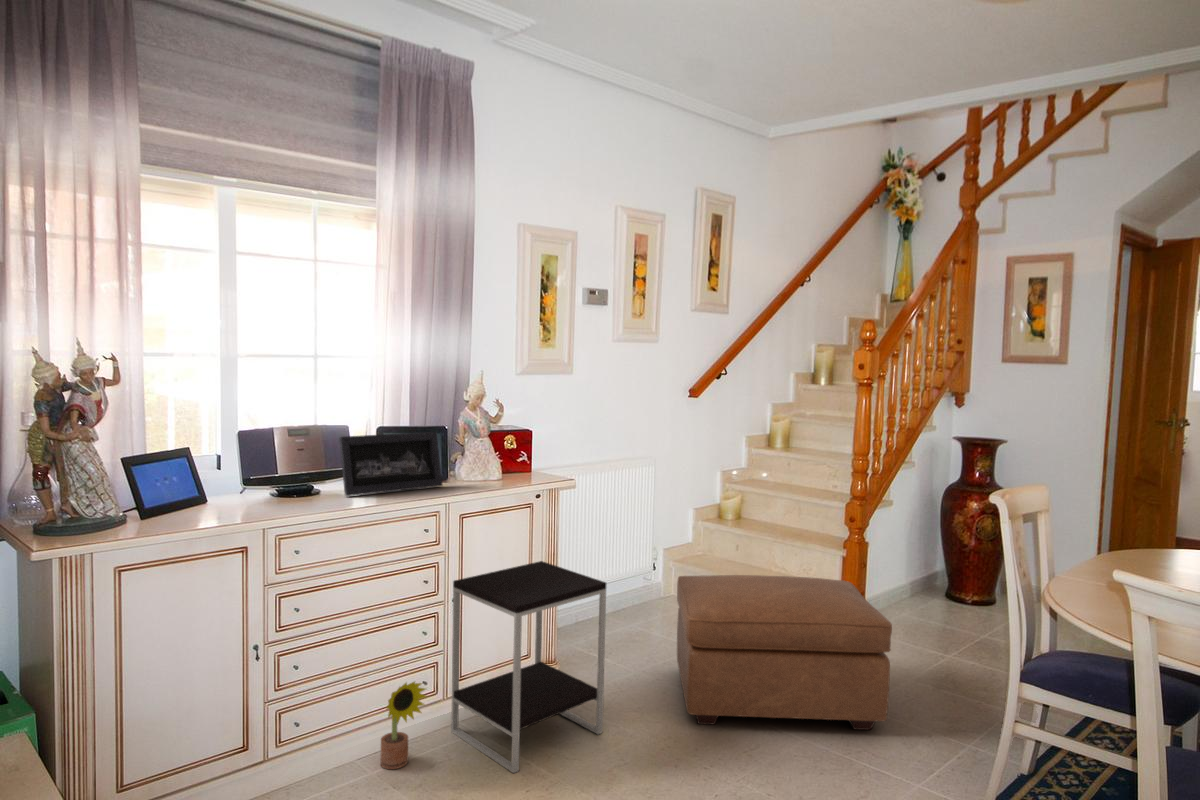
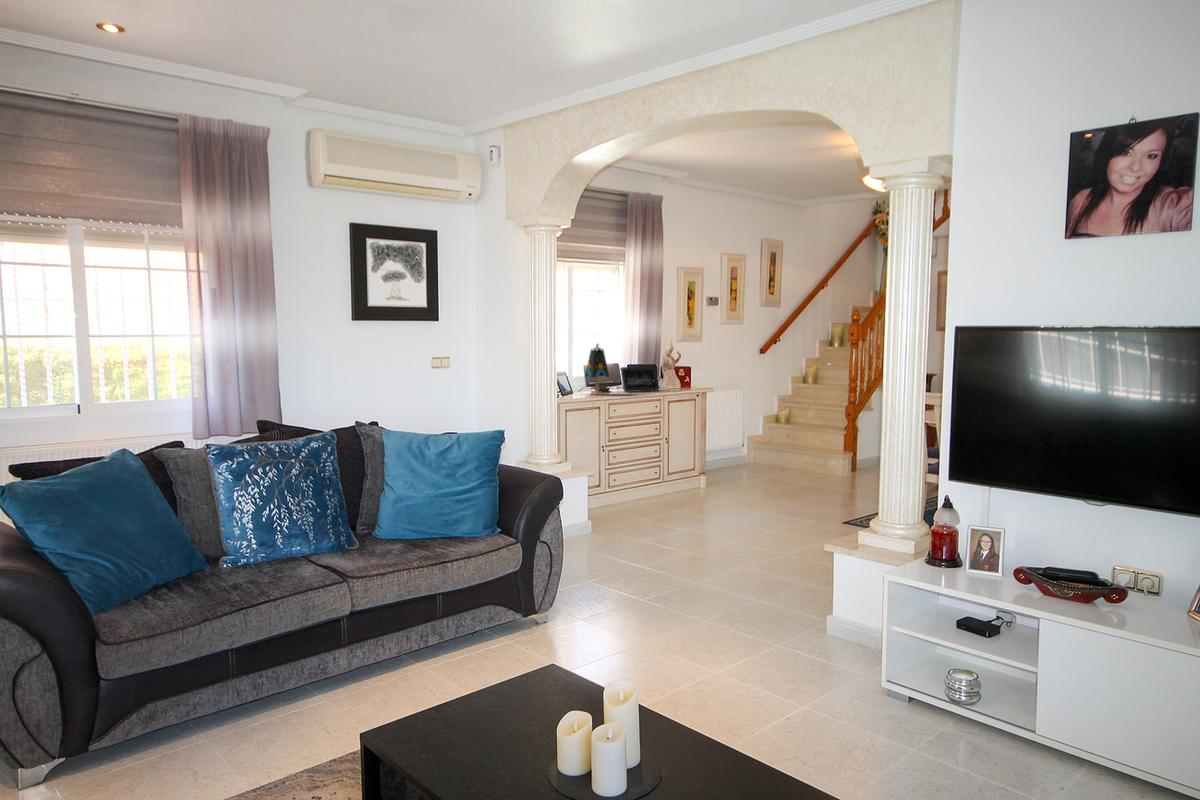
table lamp: none [222,380,282,513] -> present [585,344,609,395]
side table: present [451,561,606,773] -> none [667,425,733,501]
ottoman: present [677,575,892,730] -> none [760,435,859,495]
decorative plant: present [381,682,427,769] -> none [644,464,664,500]

